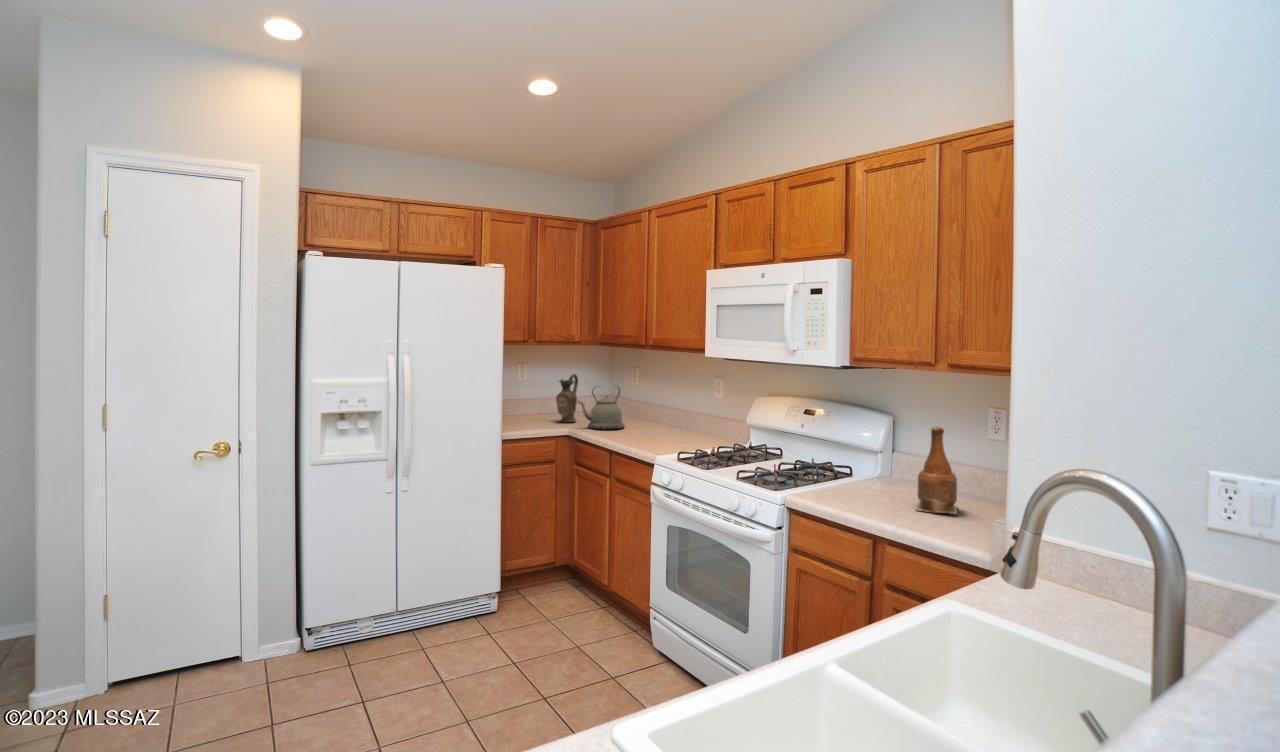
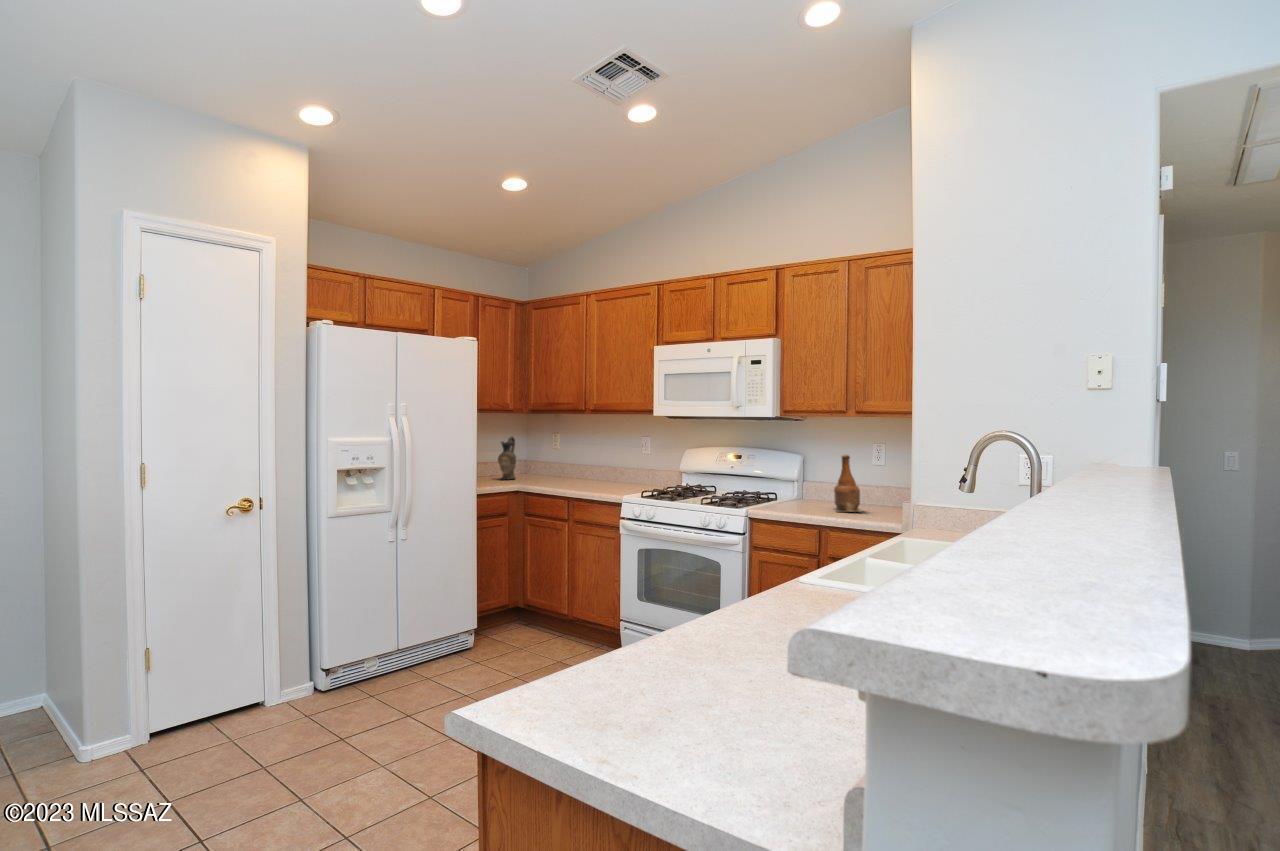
kettle: present [578,387,624,429] -> none [526,445,565,482]

